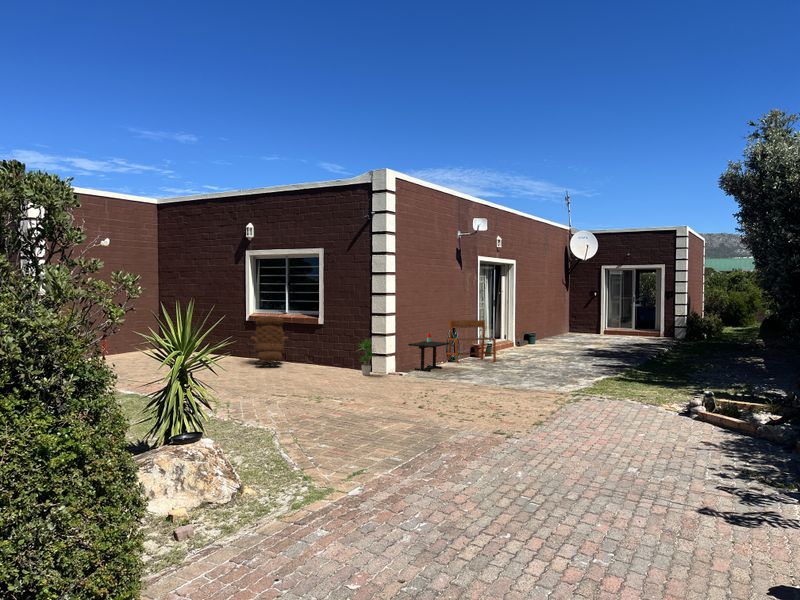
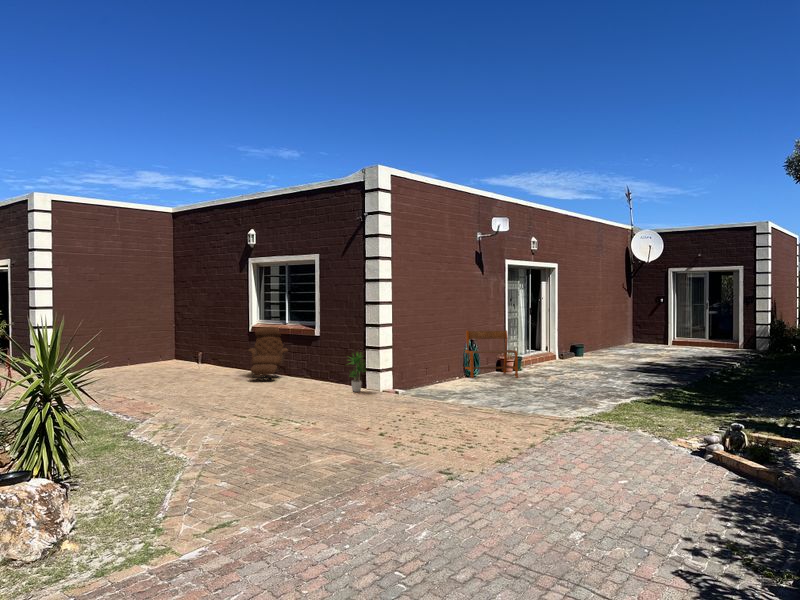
side table: present [408,333,450,372] -> none [408,345,457,389]

